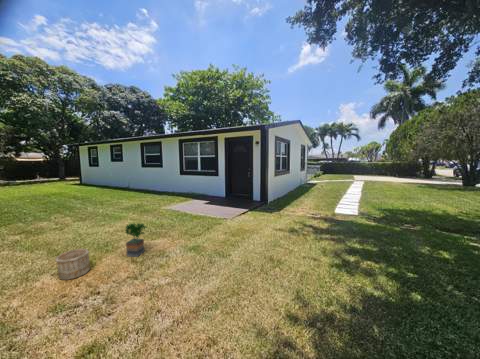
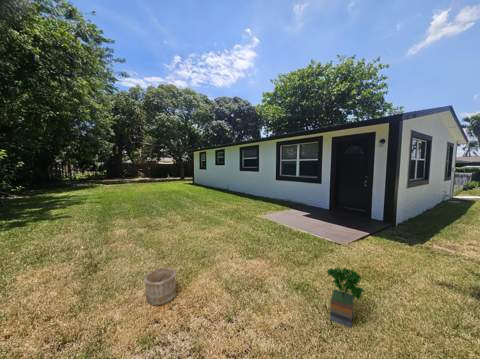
potted tree: present [126,223,147,257] -> present [327,268,364,328]

